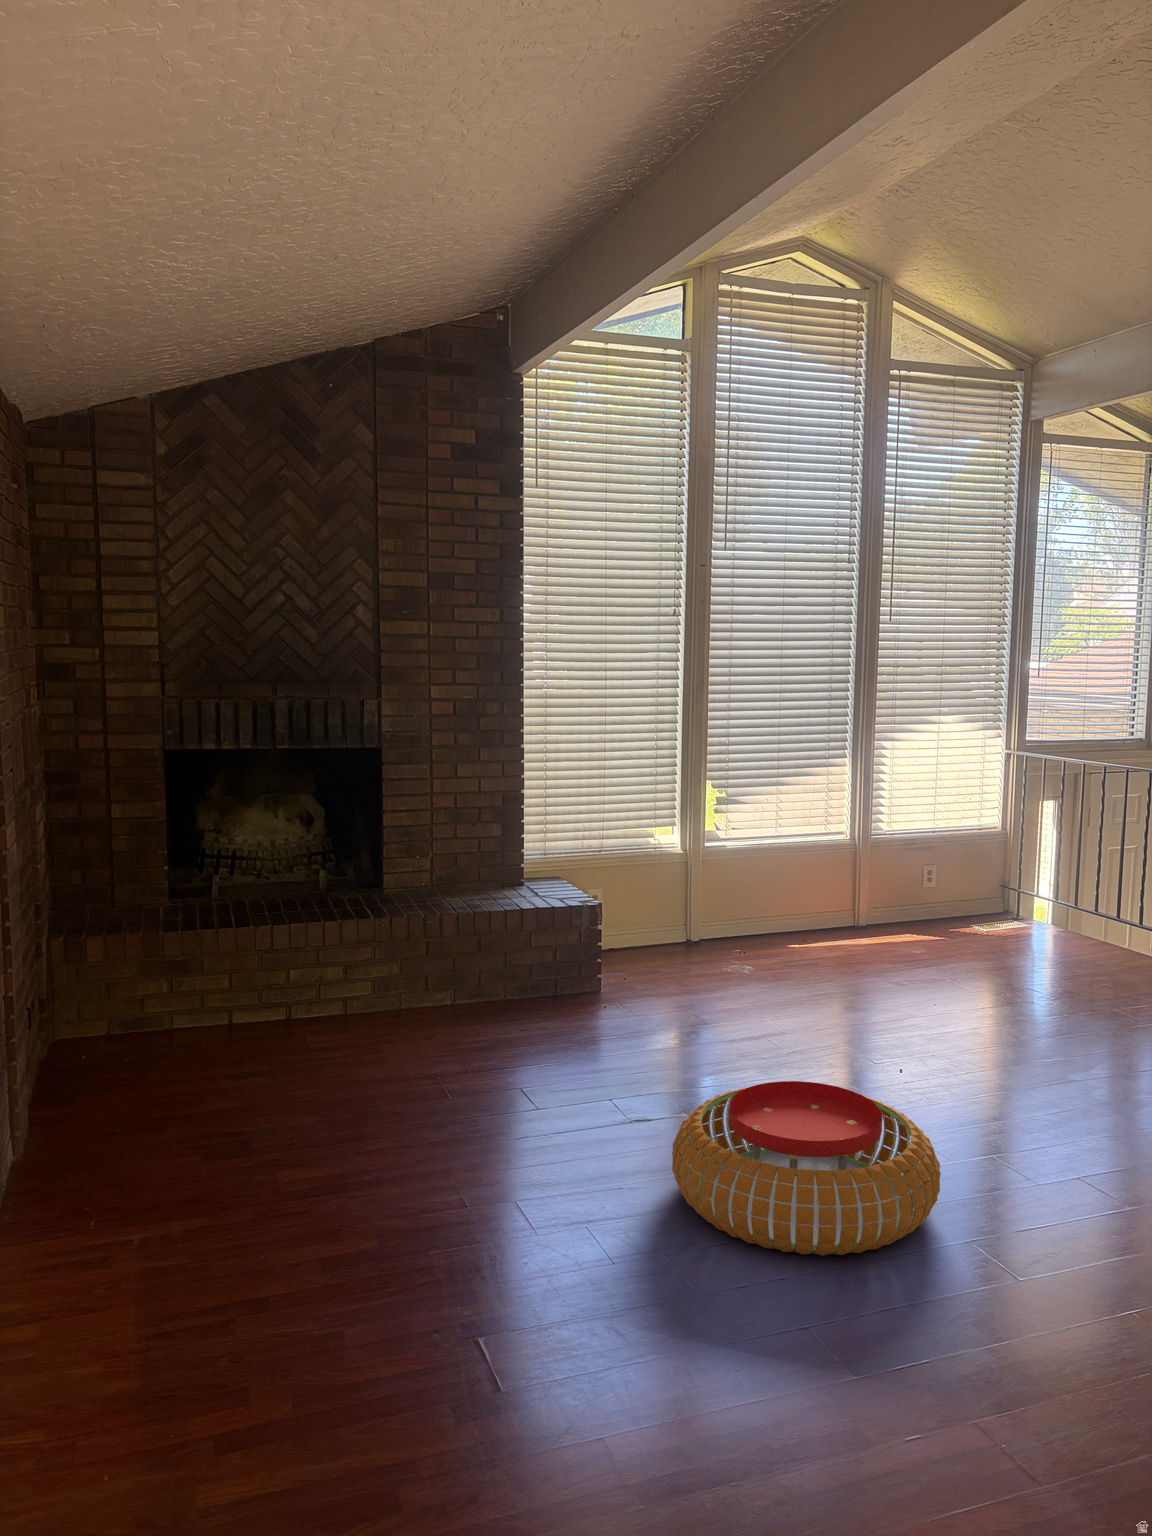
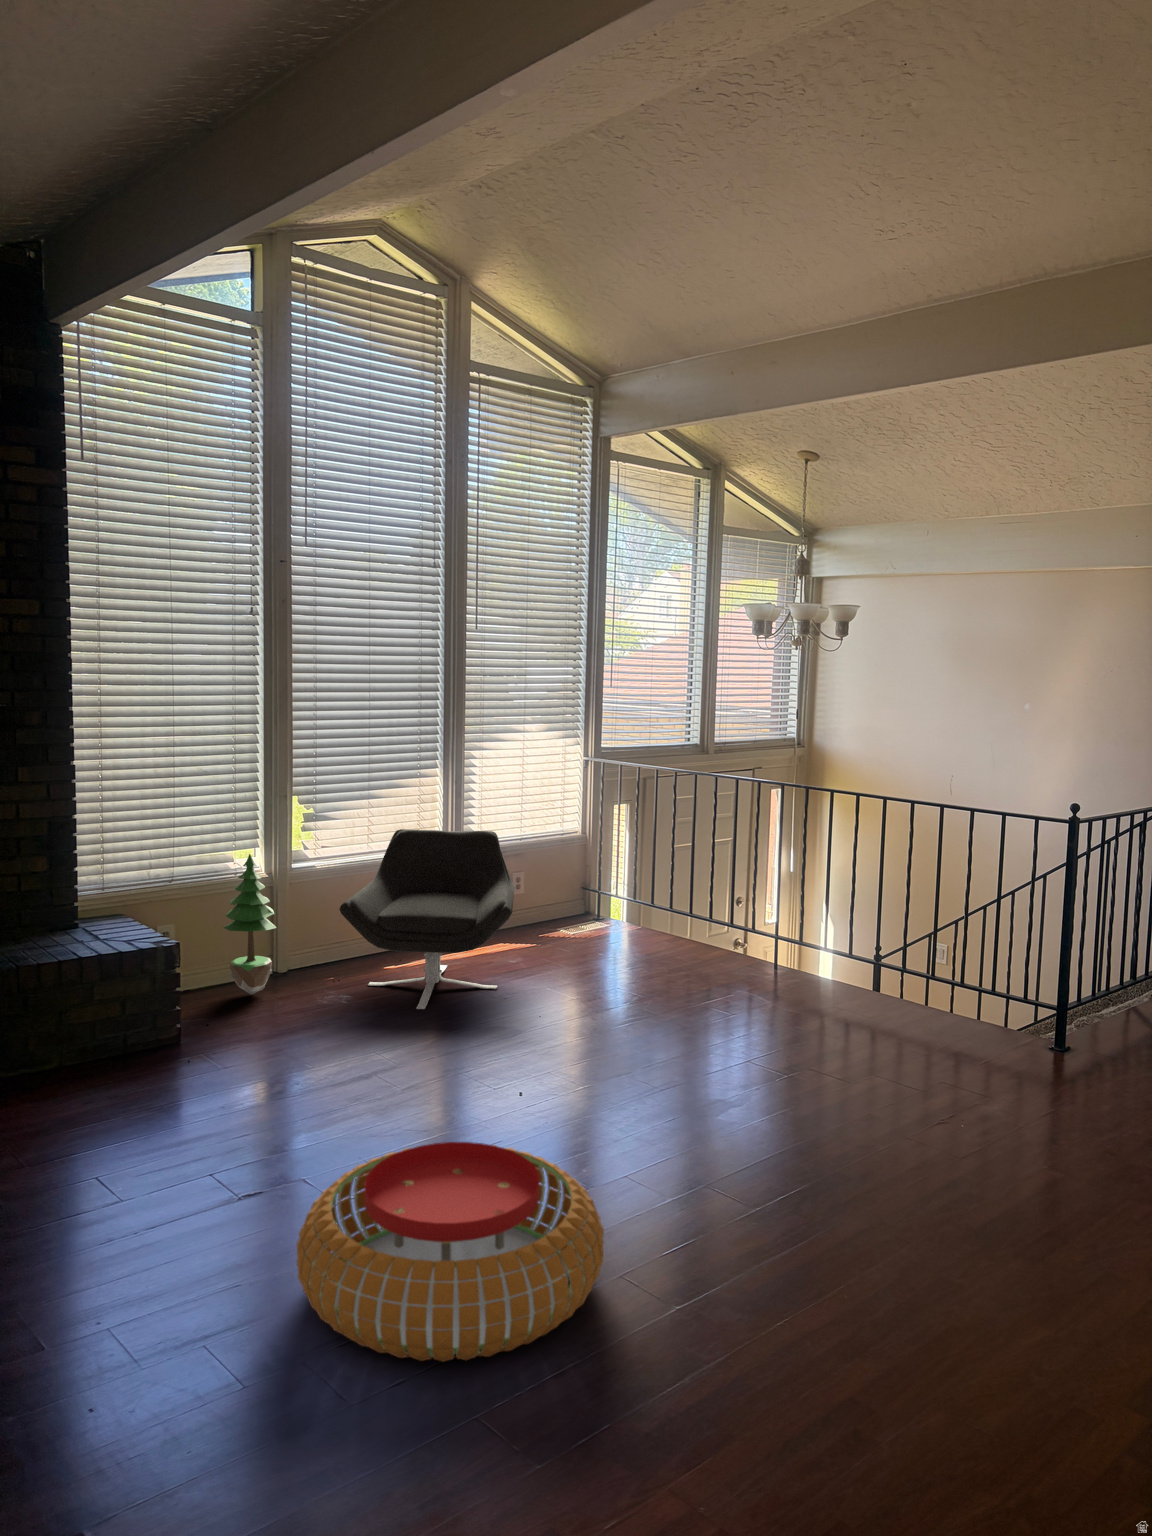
lounge chair: none [745,815,918,984] -> present [339,829,514,1009]
potted tree: none [642,830,689,958] -> present [224,854,276,995]

